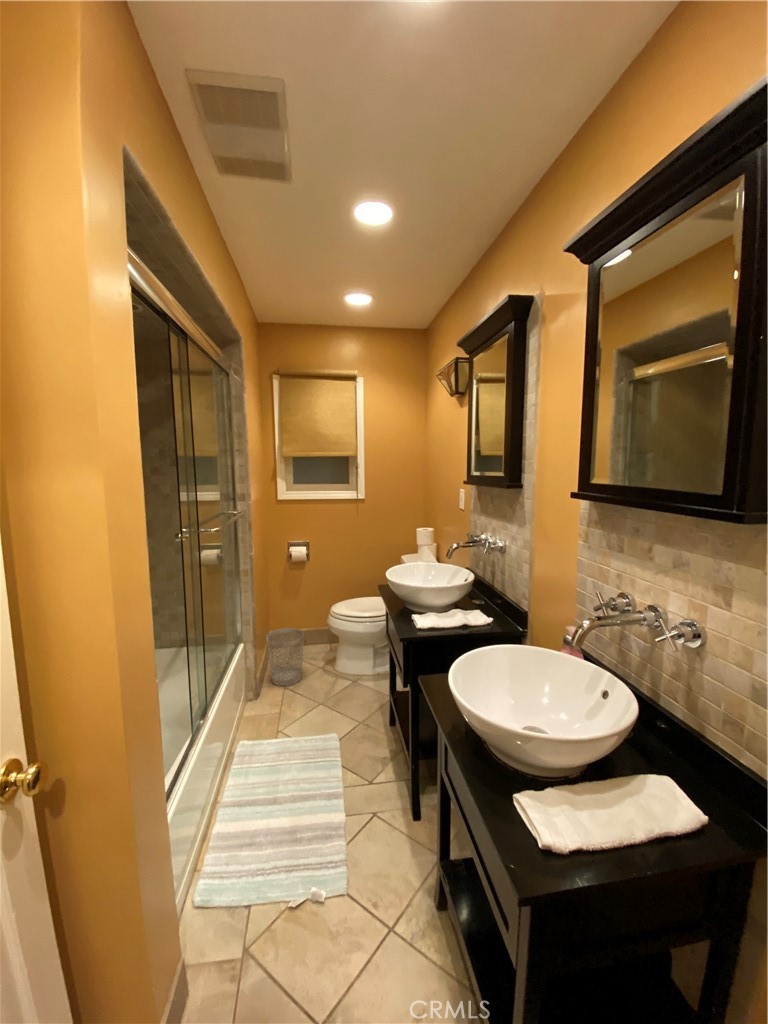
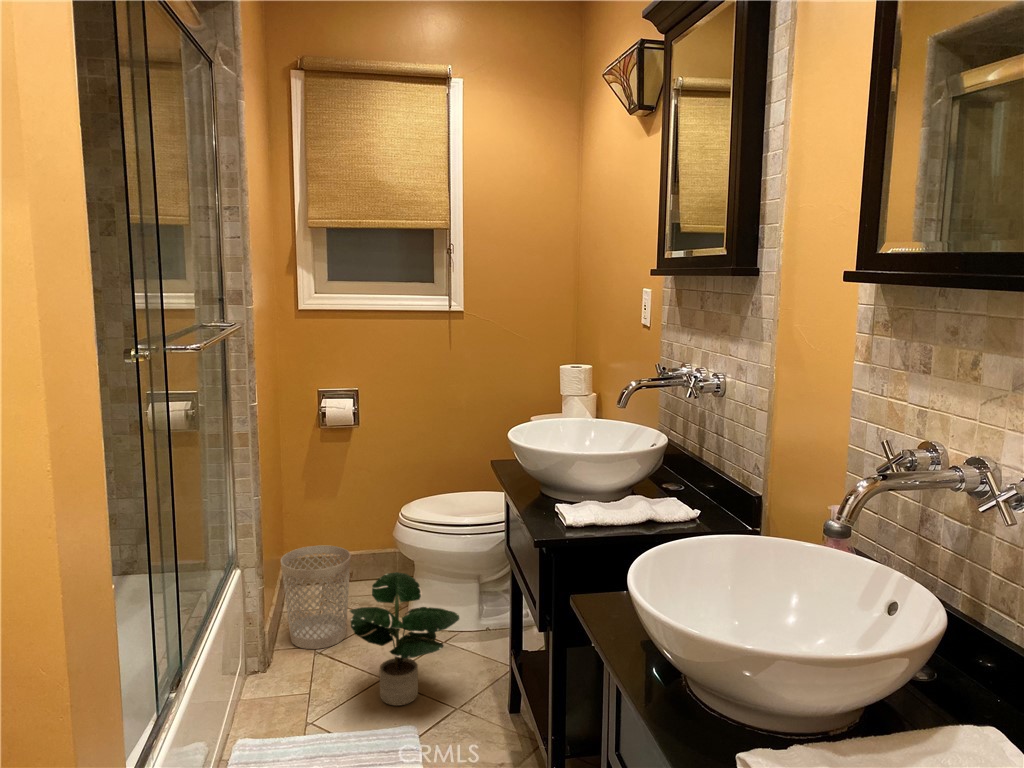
potted plant: none [301,645,362,721] -> present [350,572,460,706]

